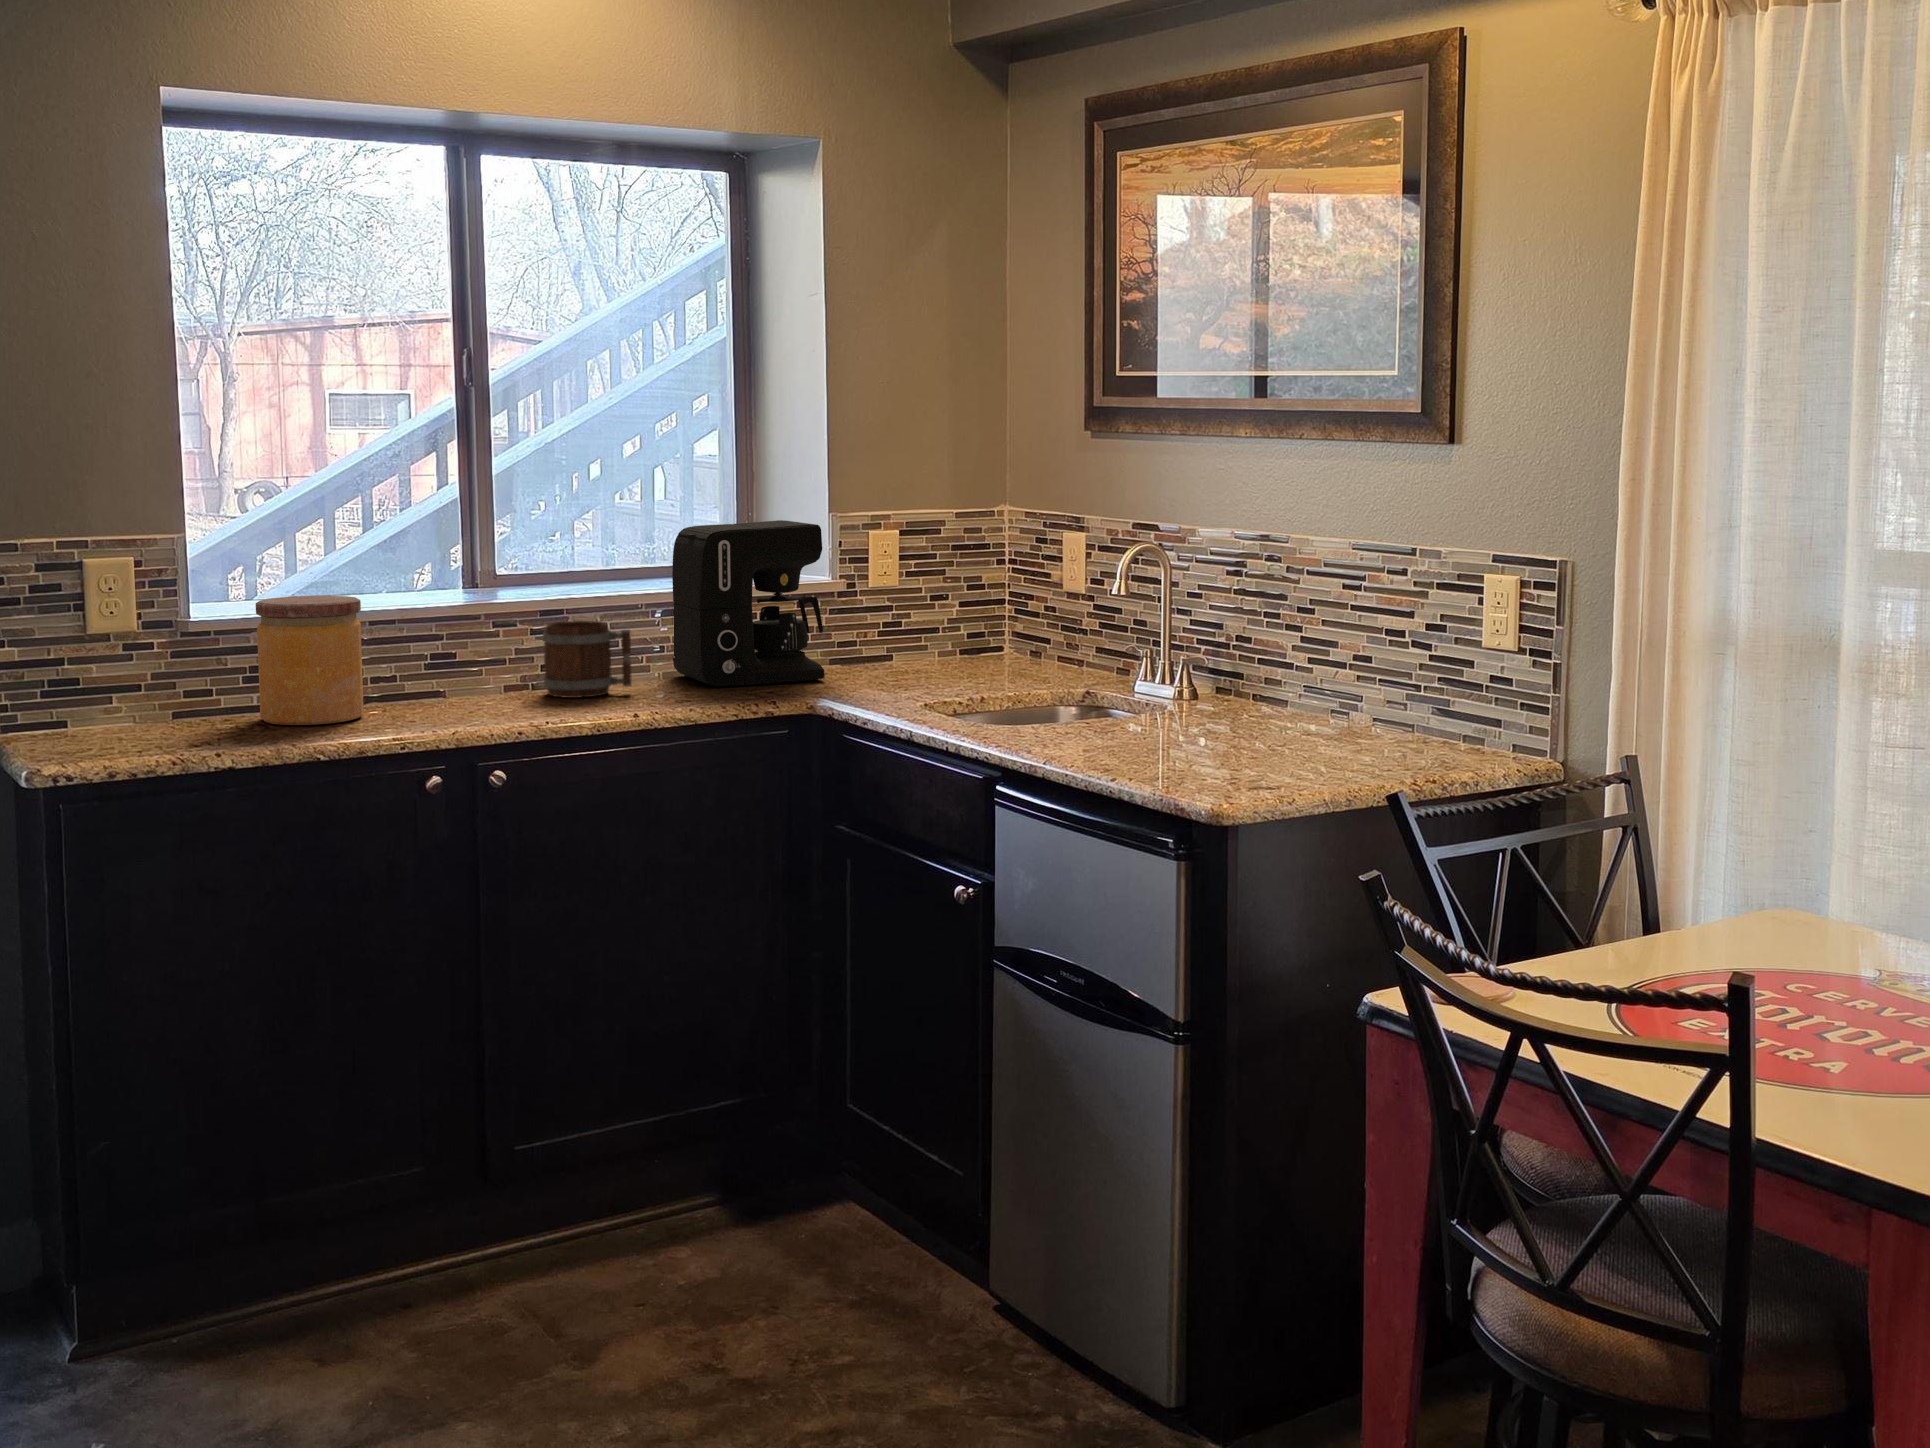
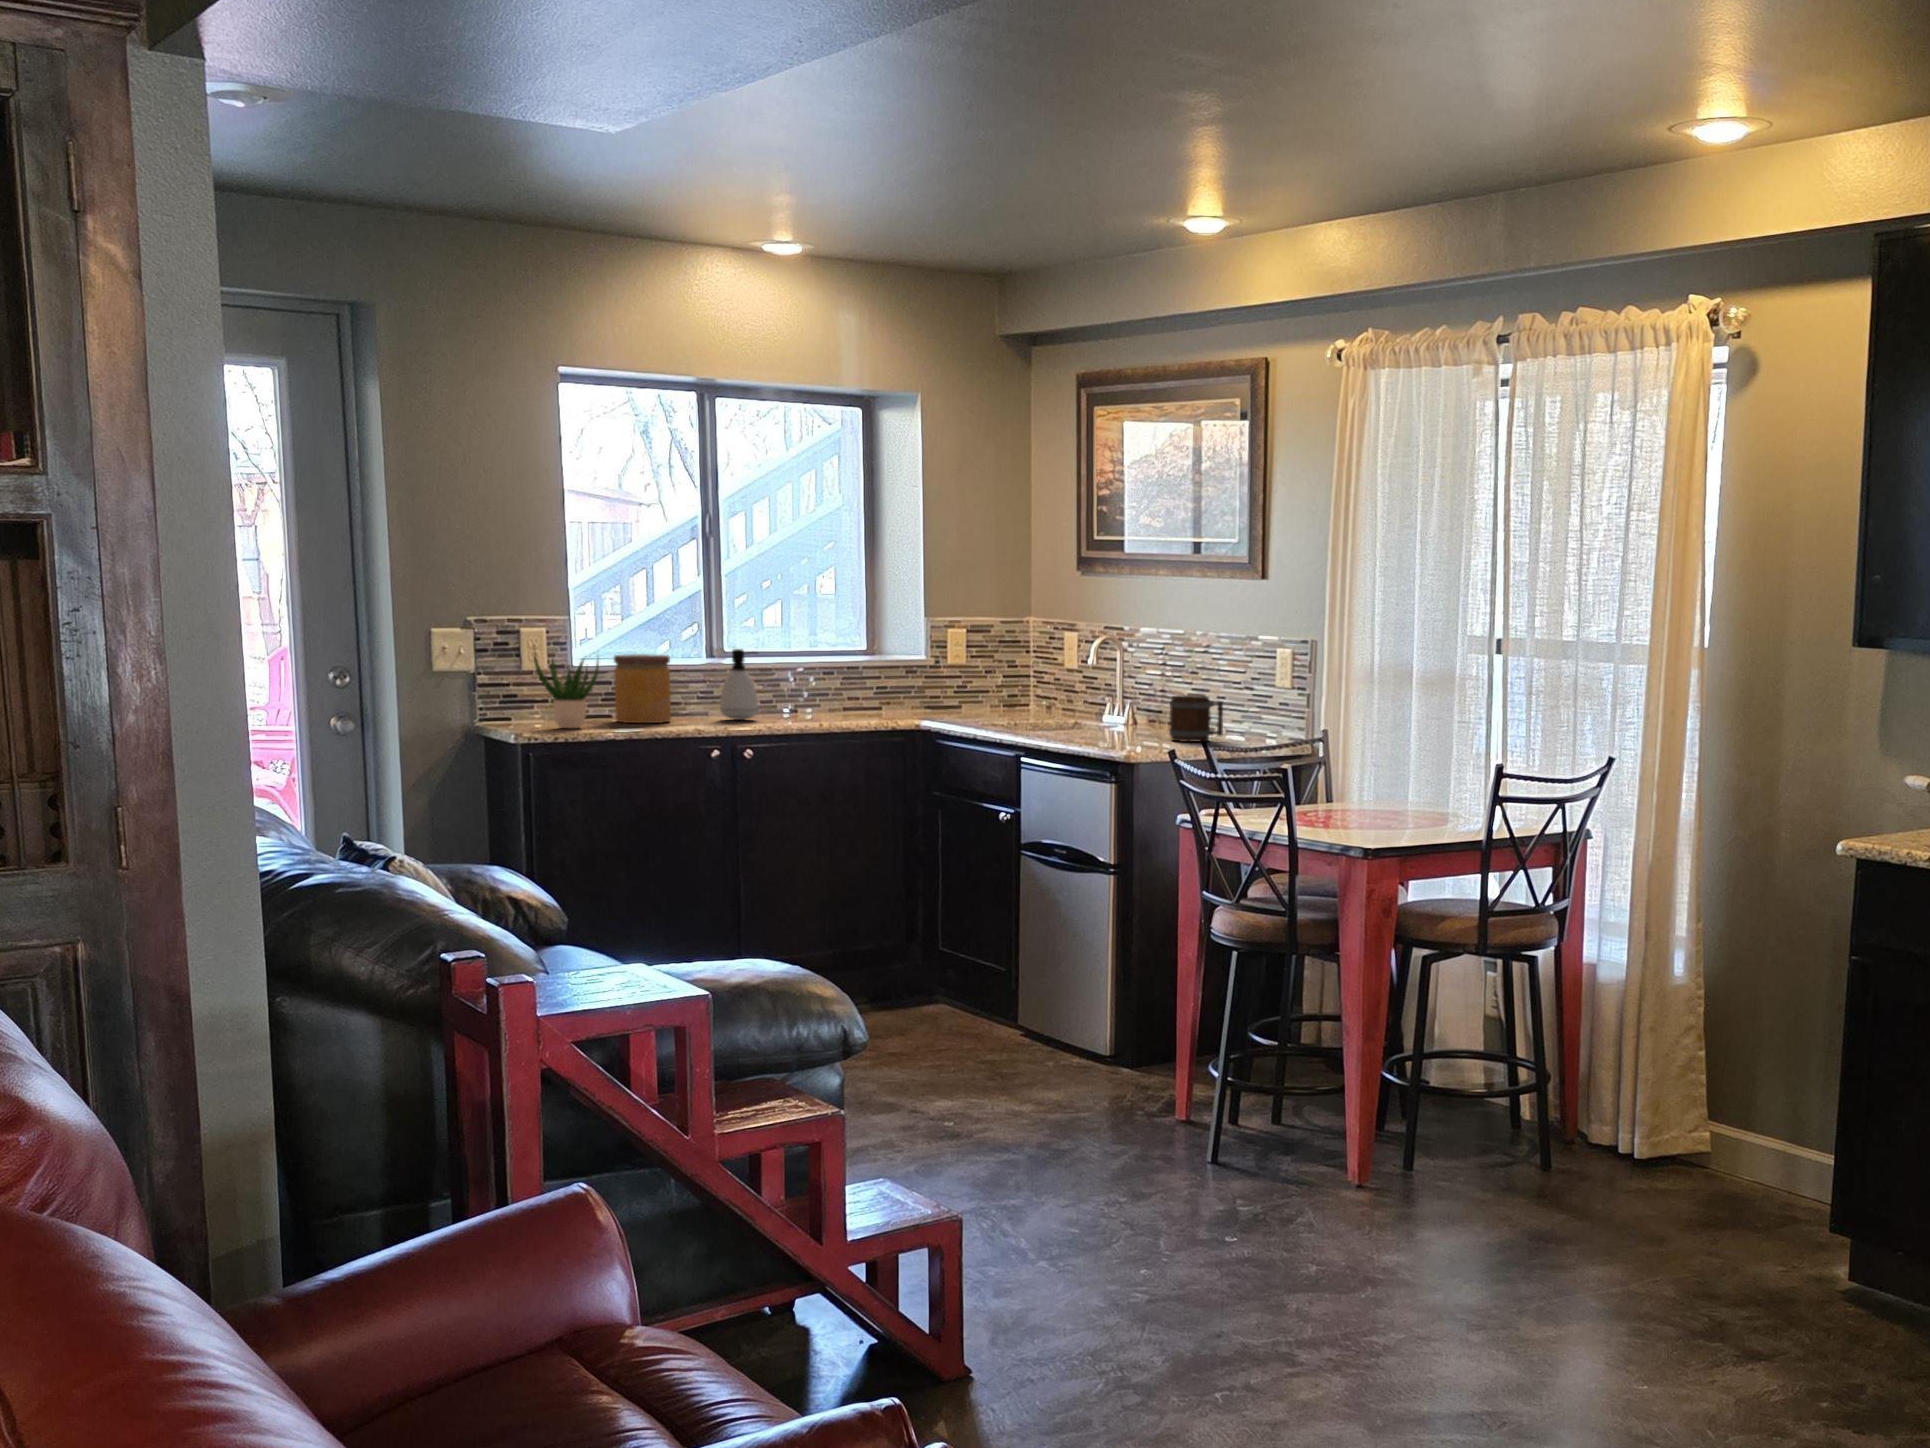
coffee maker: present [672,520,825,686] -> none [834,622,924,715]
soap dispenser: none [456,582,525,708] -> present [720,649,758,720]
potted plant: none [79,586,202,749] -> present [534,653,599,728]
mug: present [543,621,632,698] -> present [1169,695,1223,742]

